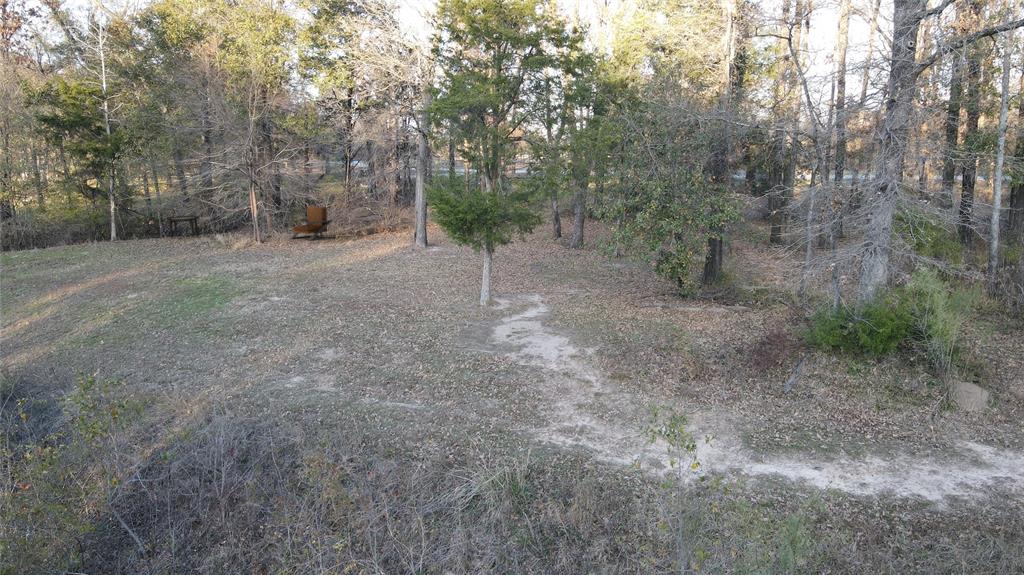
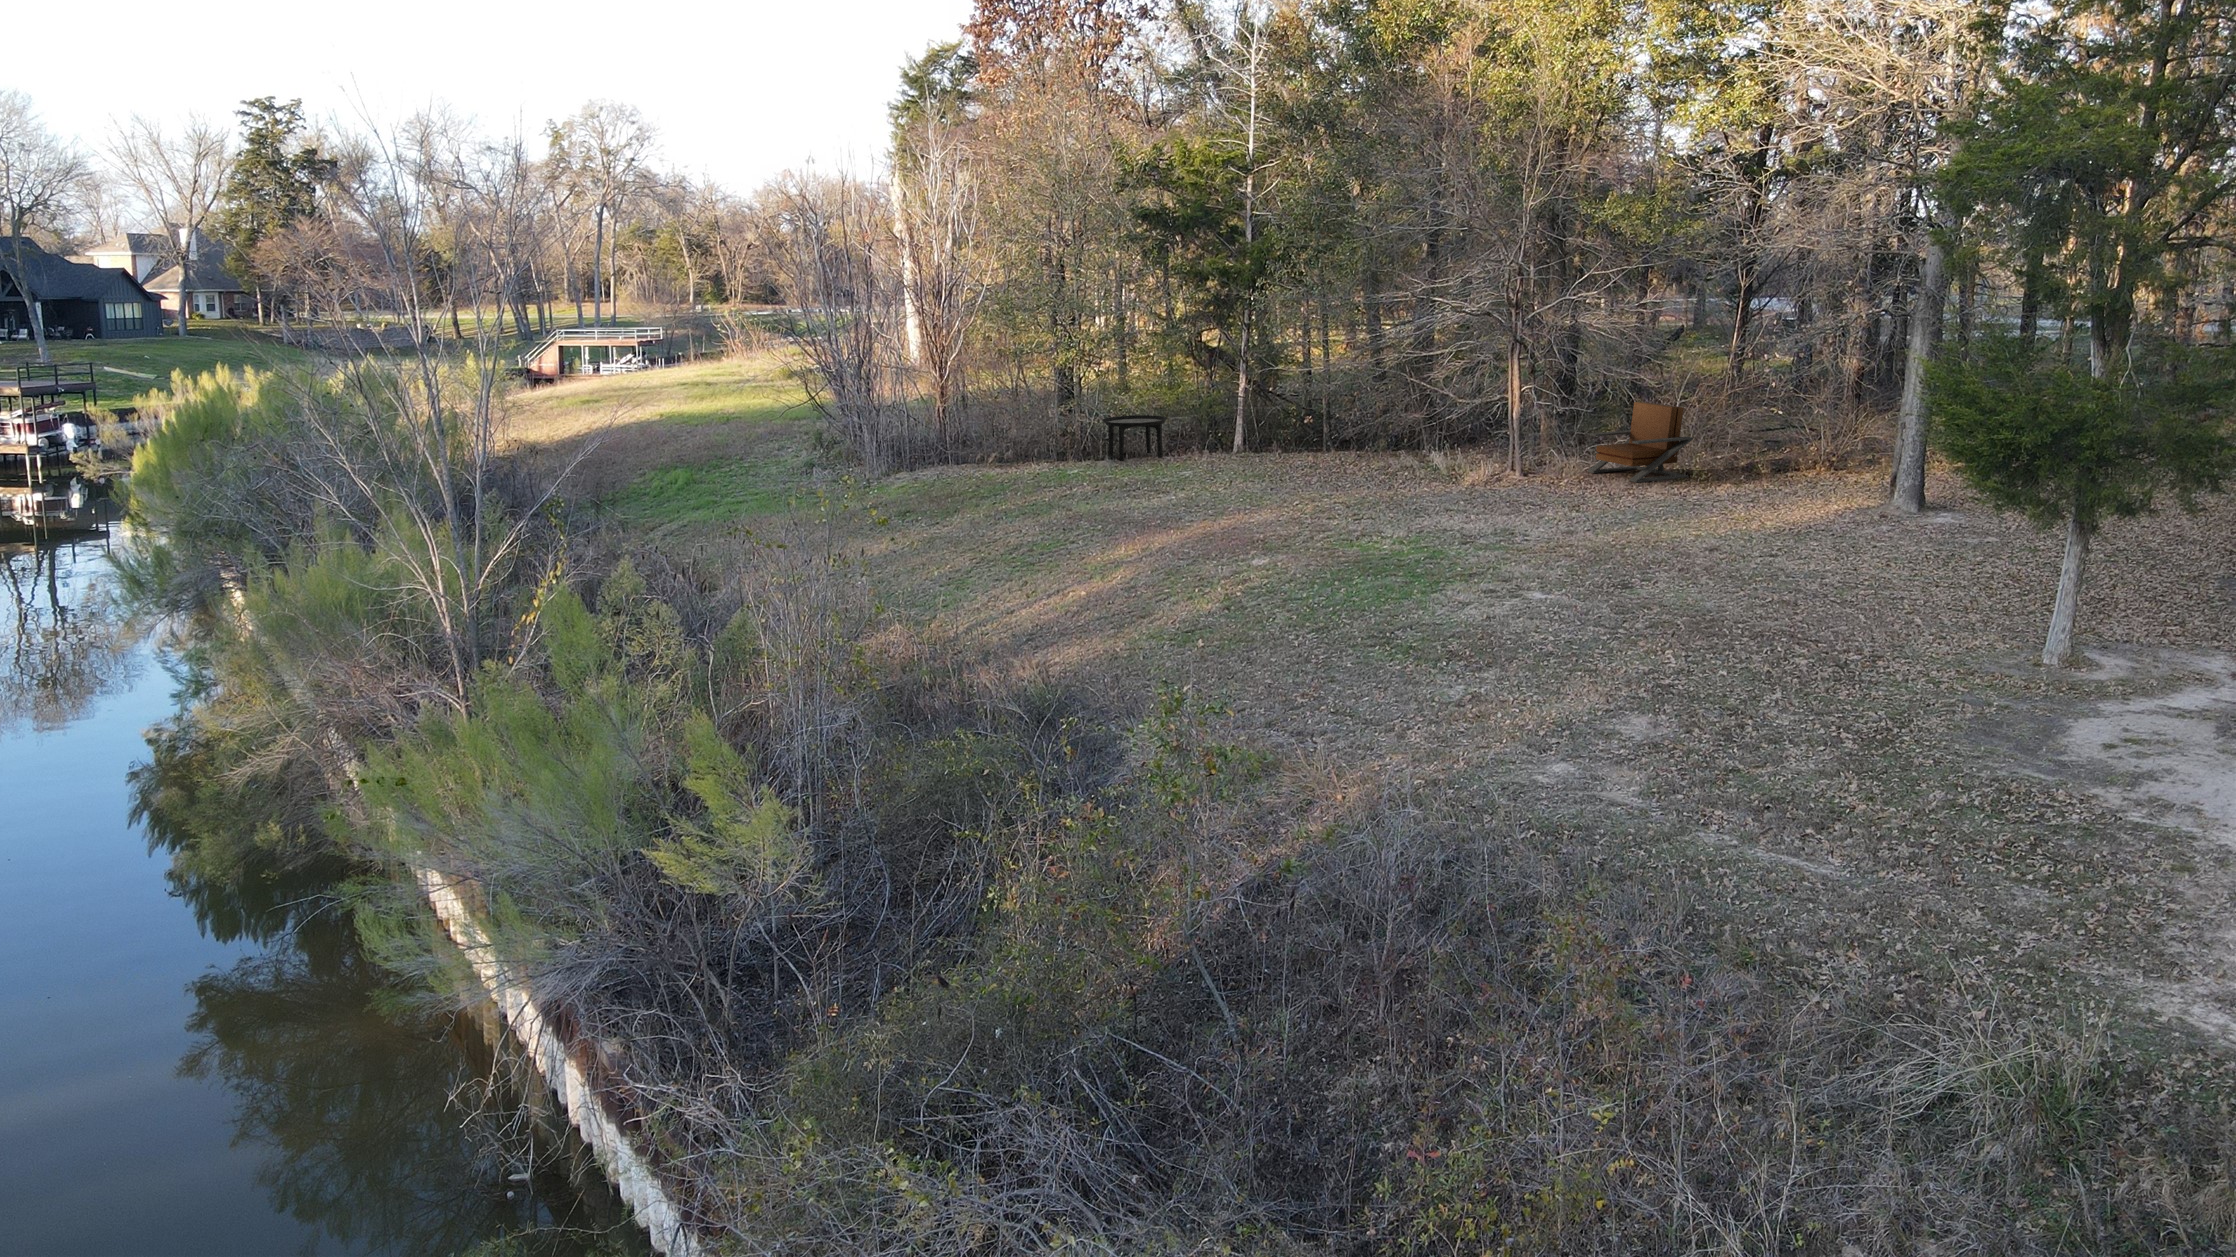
round table: present [166,216,200,238] -> present [1102,415,1167,461]

